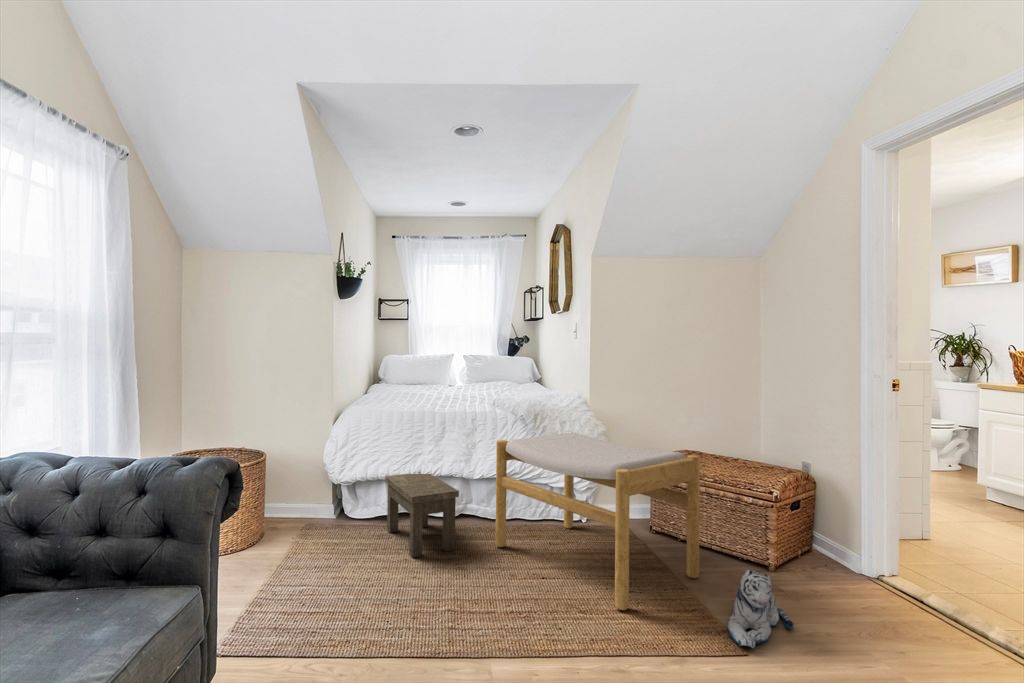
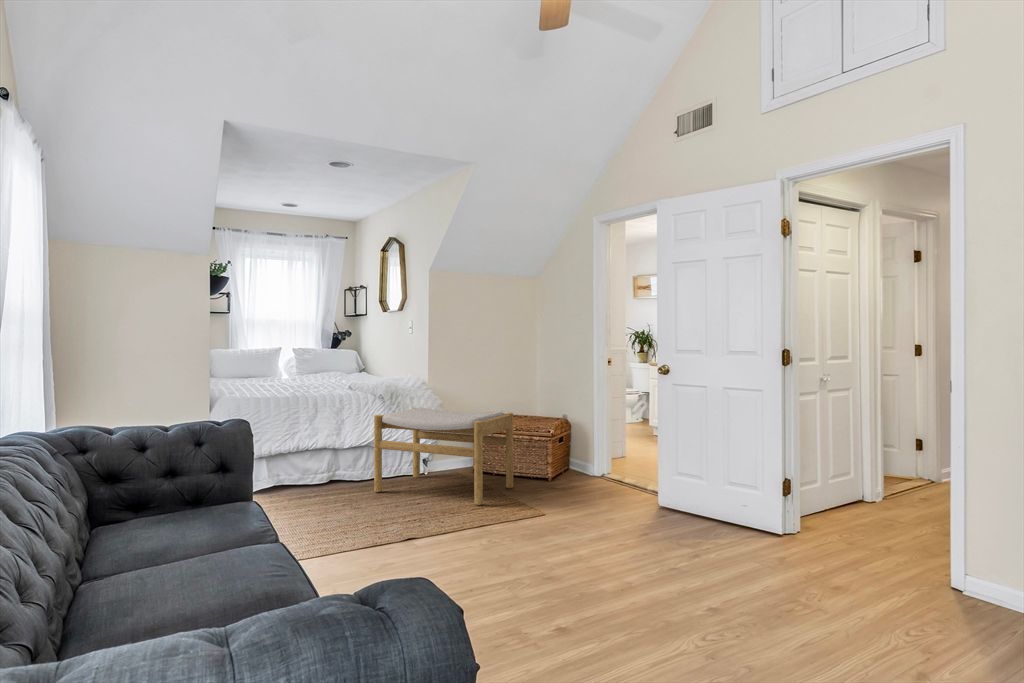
side table: present [385,472,459,558] -> none [275,448,349,505]
plush toy: present [727,570,793,648] -> none [537,469,568,507]

